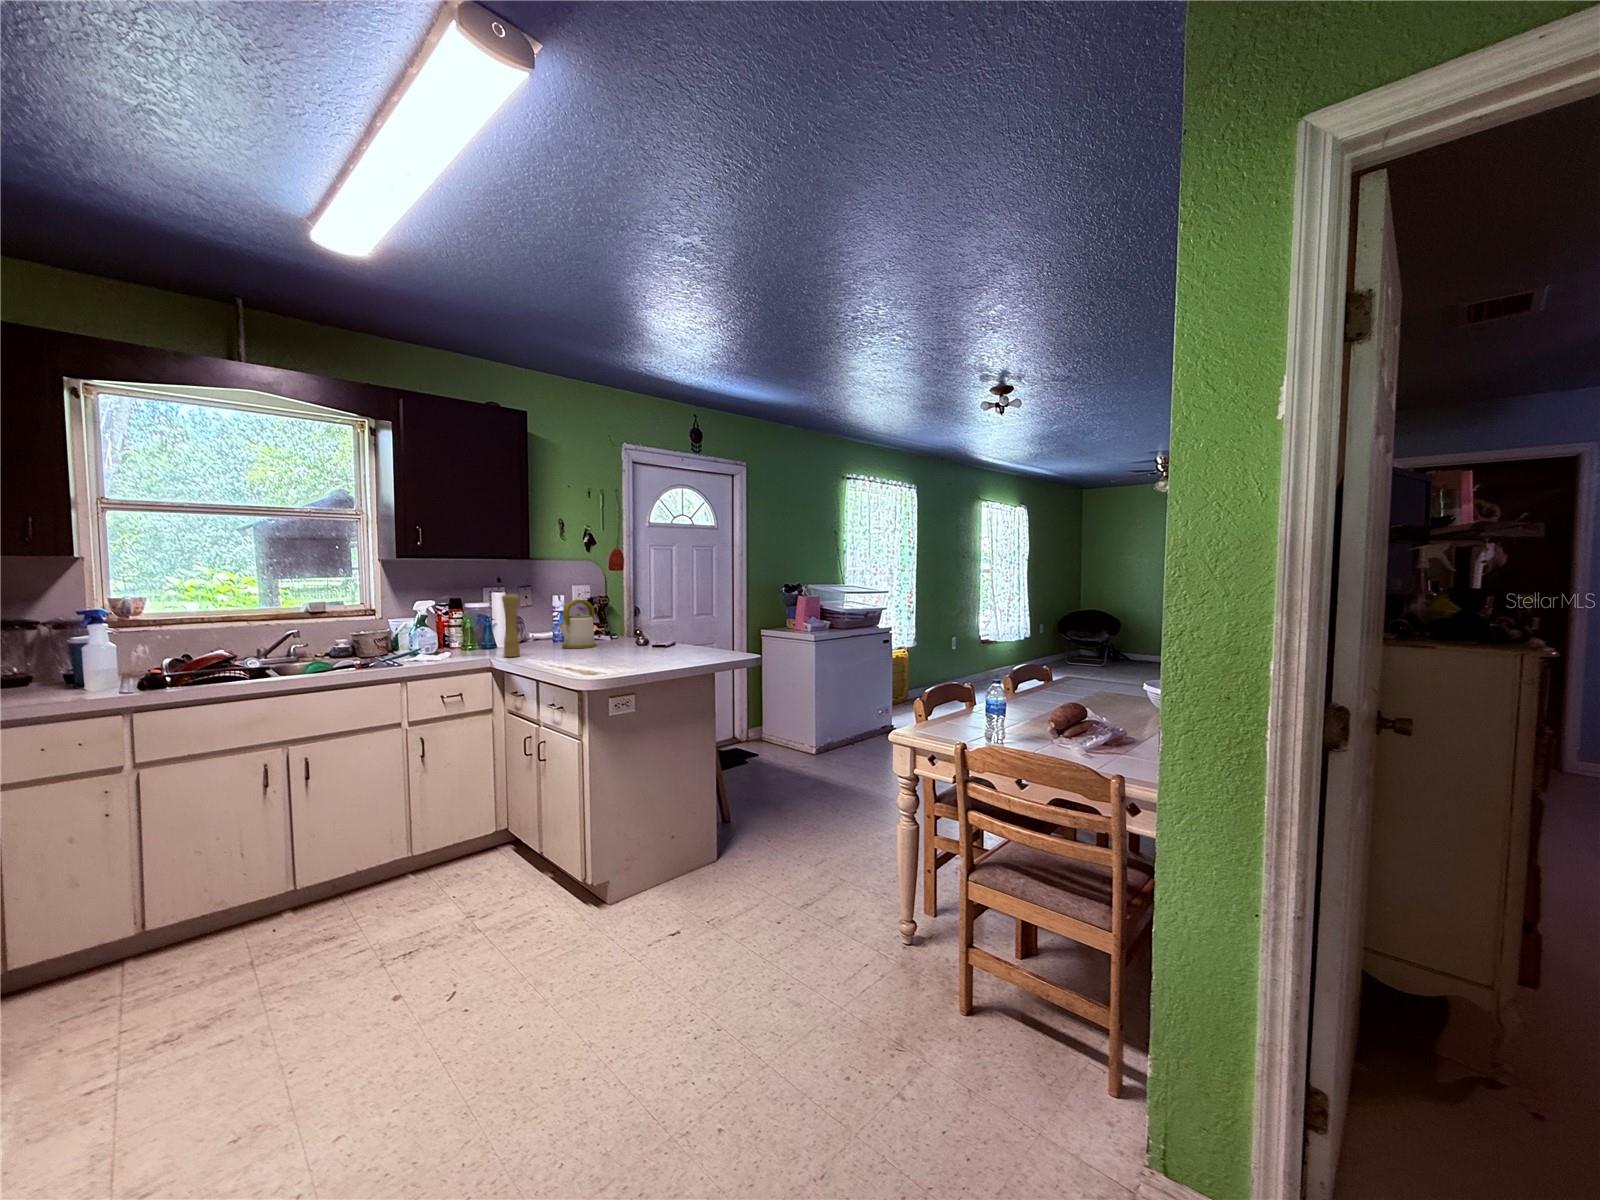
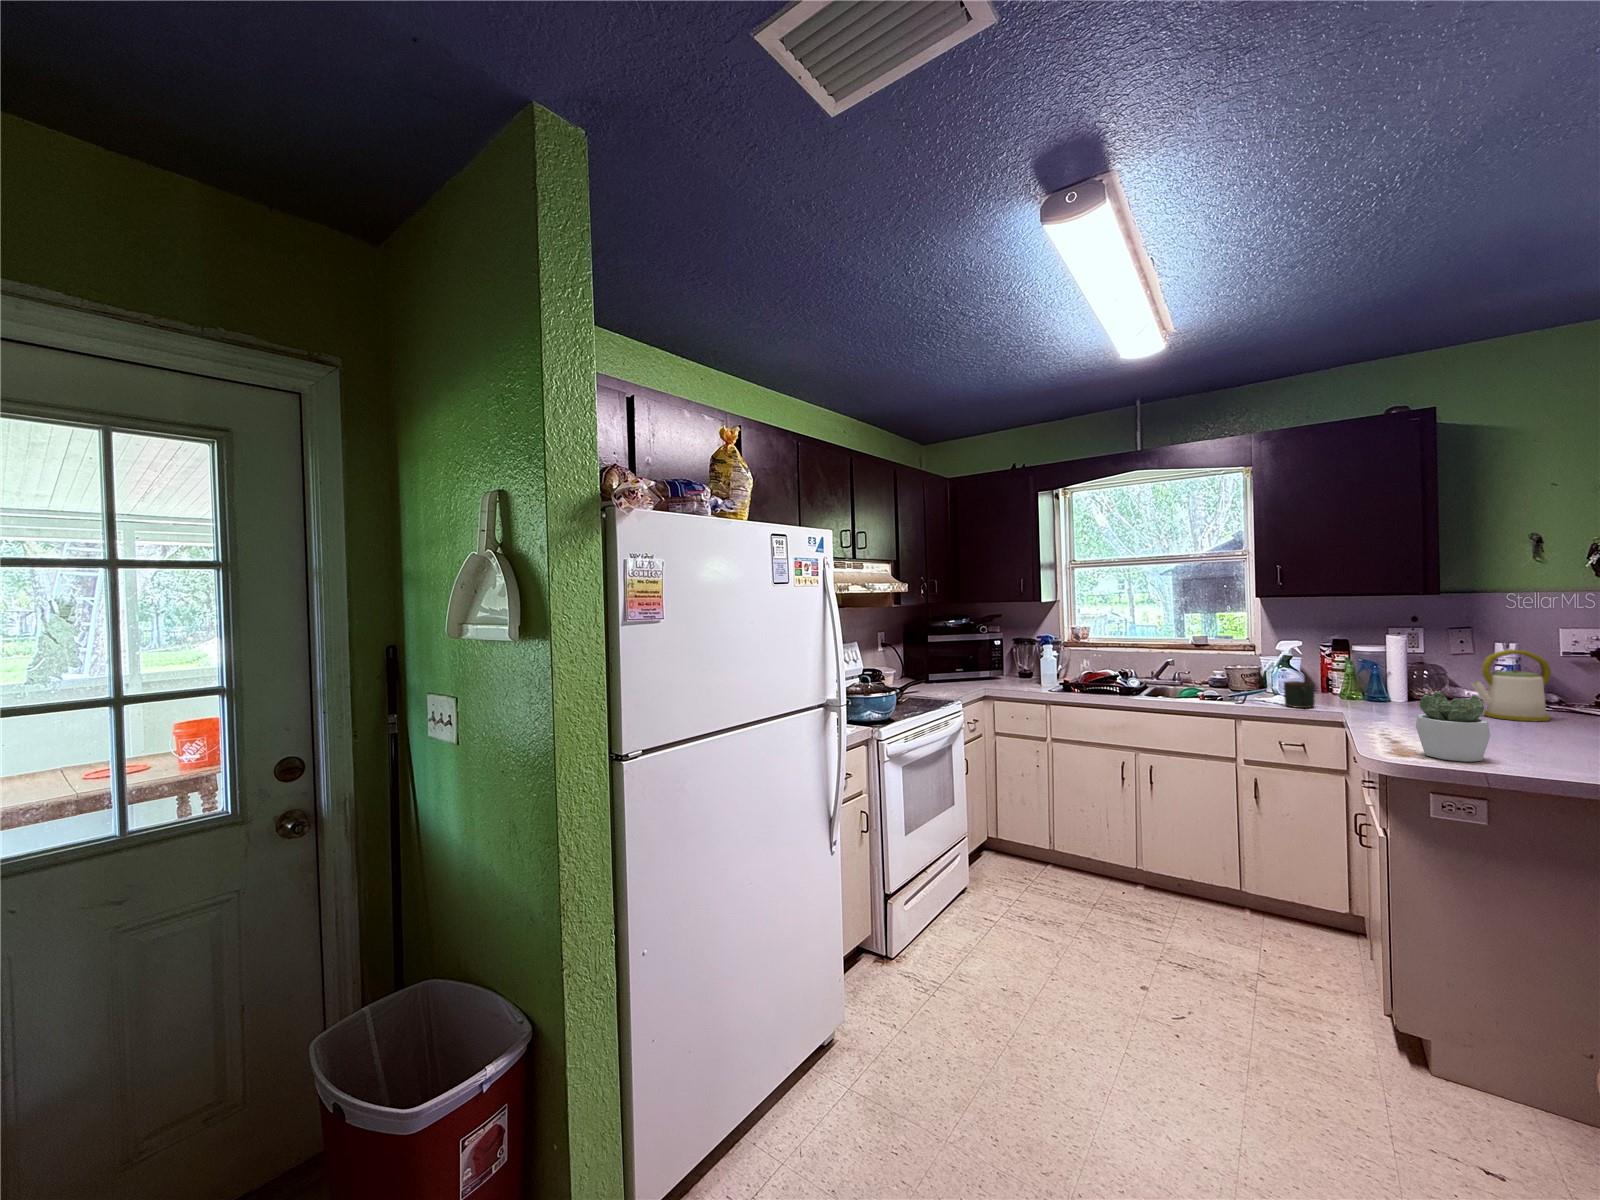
pepper mill: present [502,593,520,657] -> none [1363,637,1389,714]
succulent plant: none [593,626,634,674] -> present [1416,692,1490,762]
mug: none [438,637,464,662] -> present [1284,681,1315,708]

